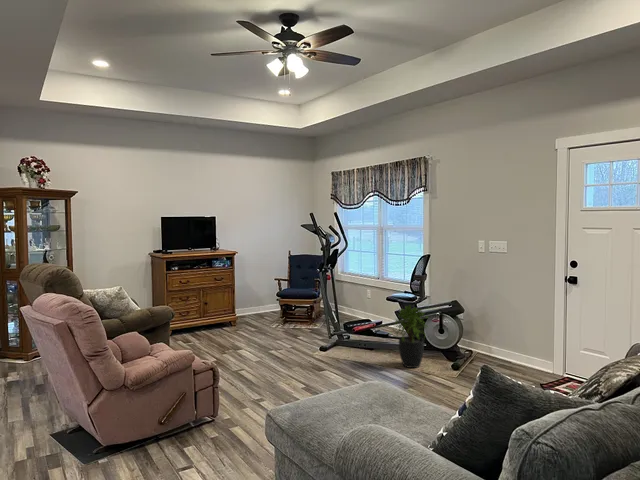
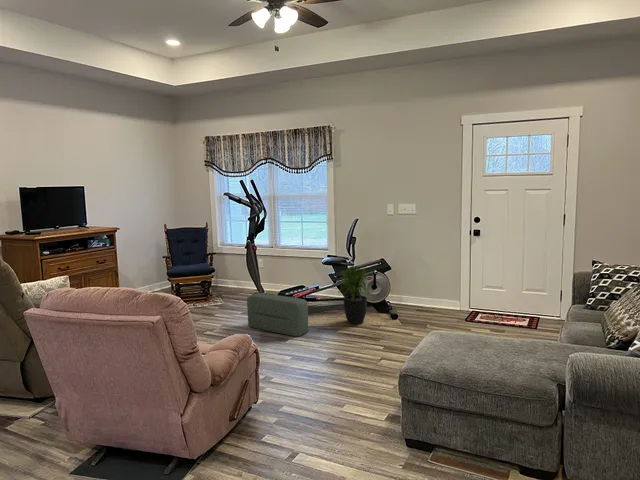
pouf: none [310,321,353,368] -> present [247,293,308,336]

